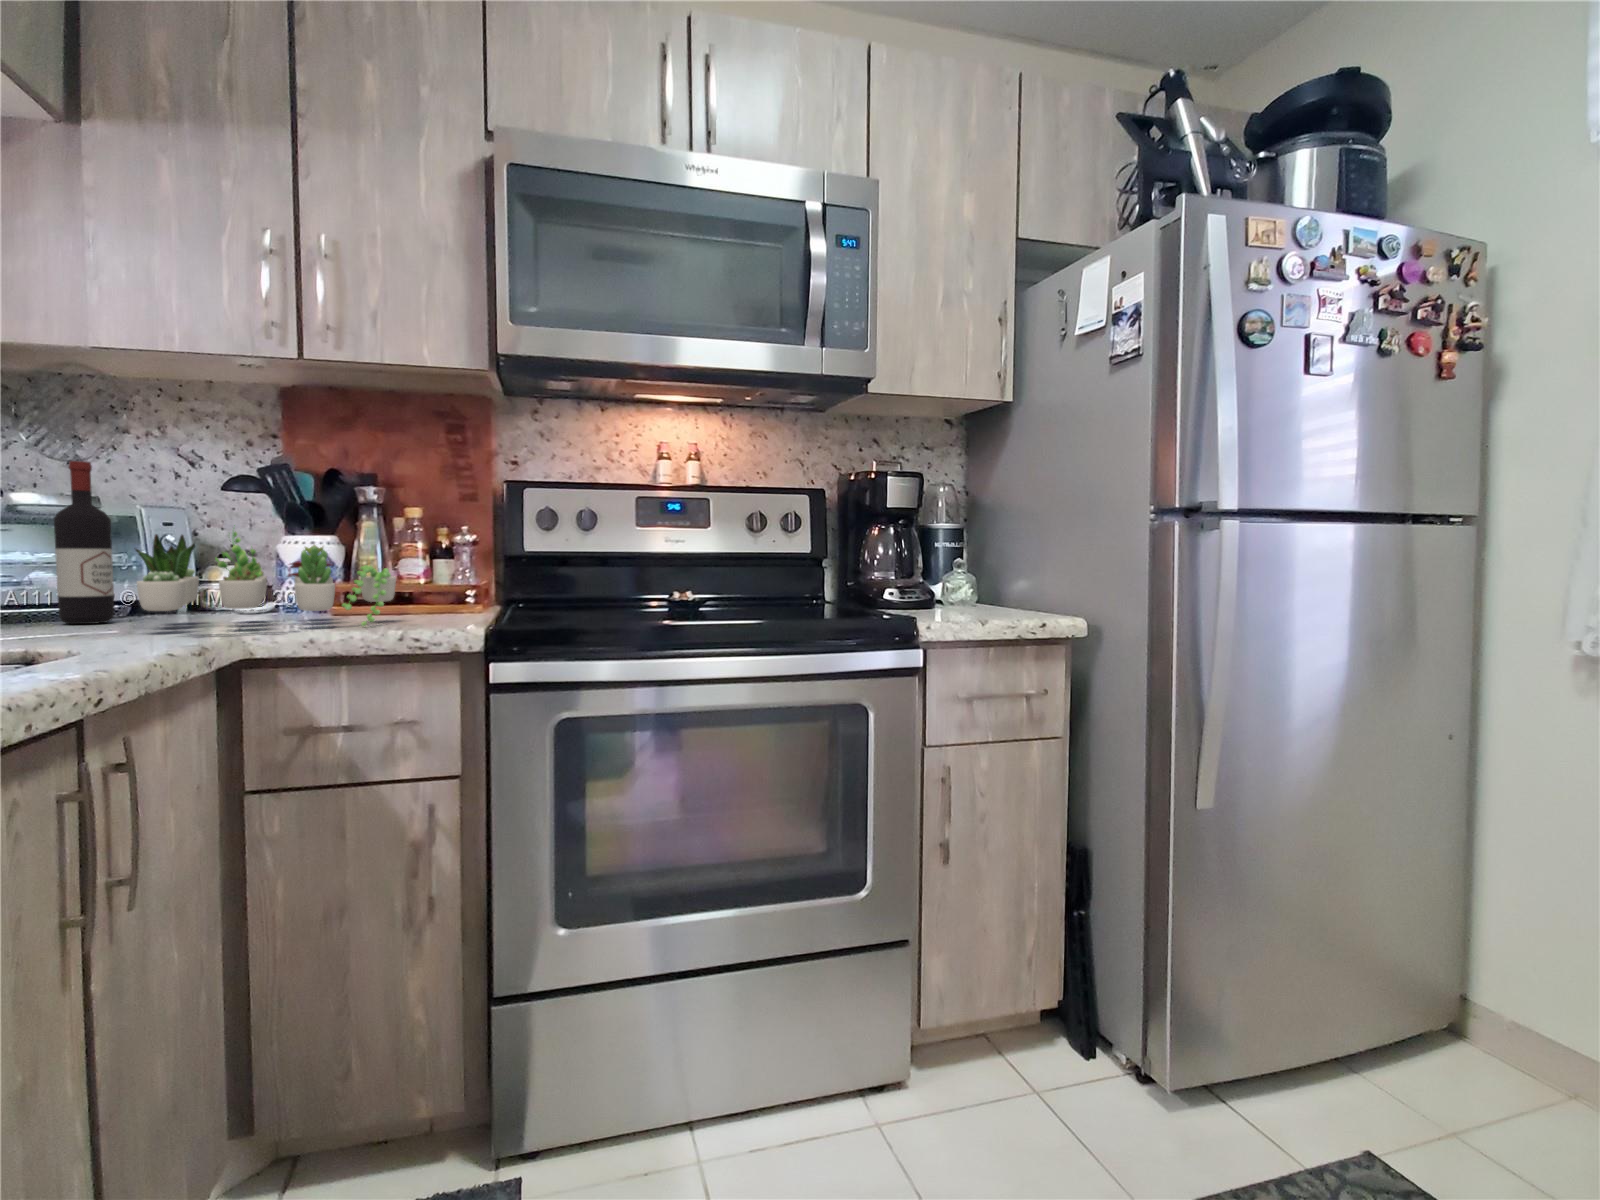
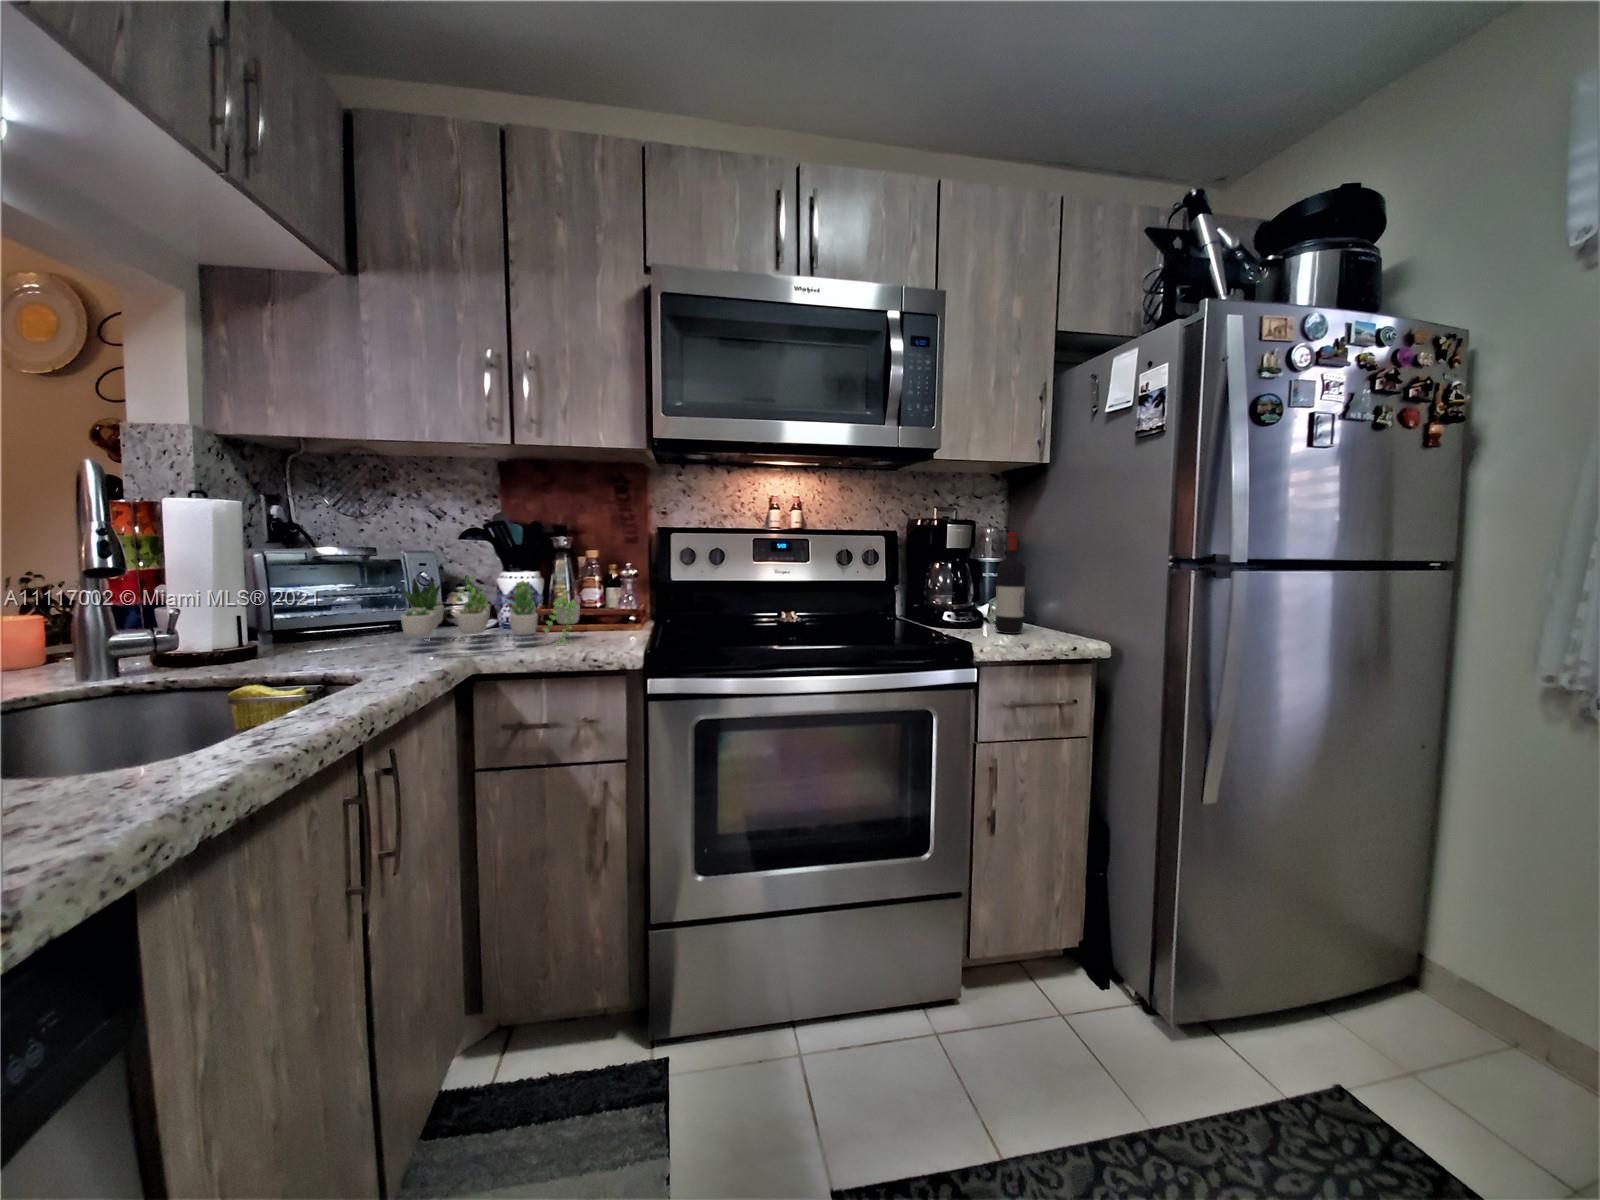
wine bottle: present [54,461,114,624] -> present [995,532,1026,634]

